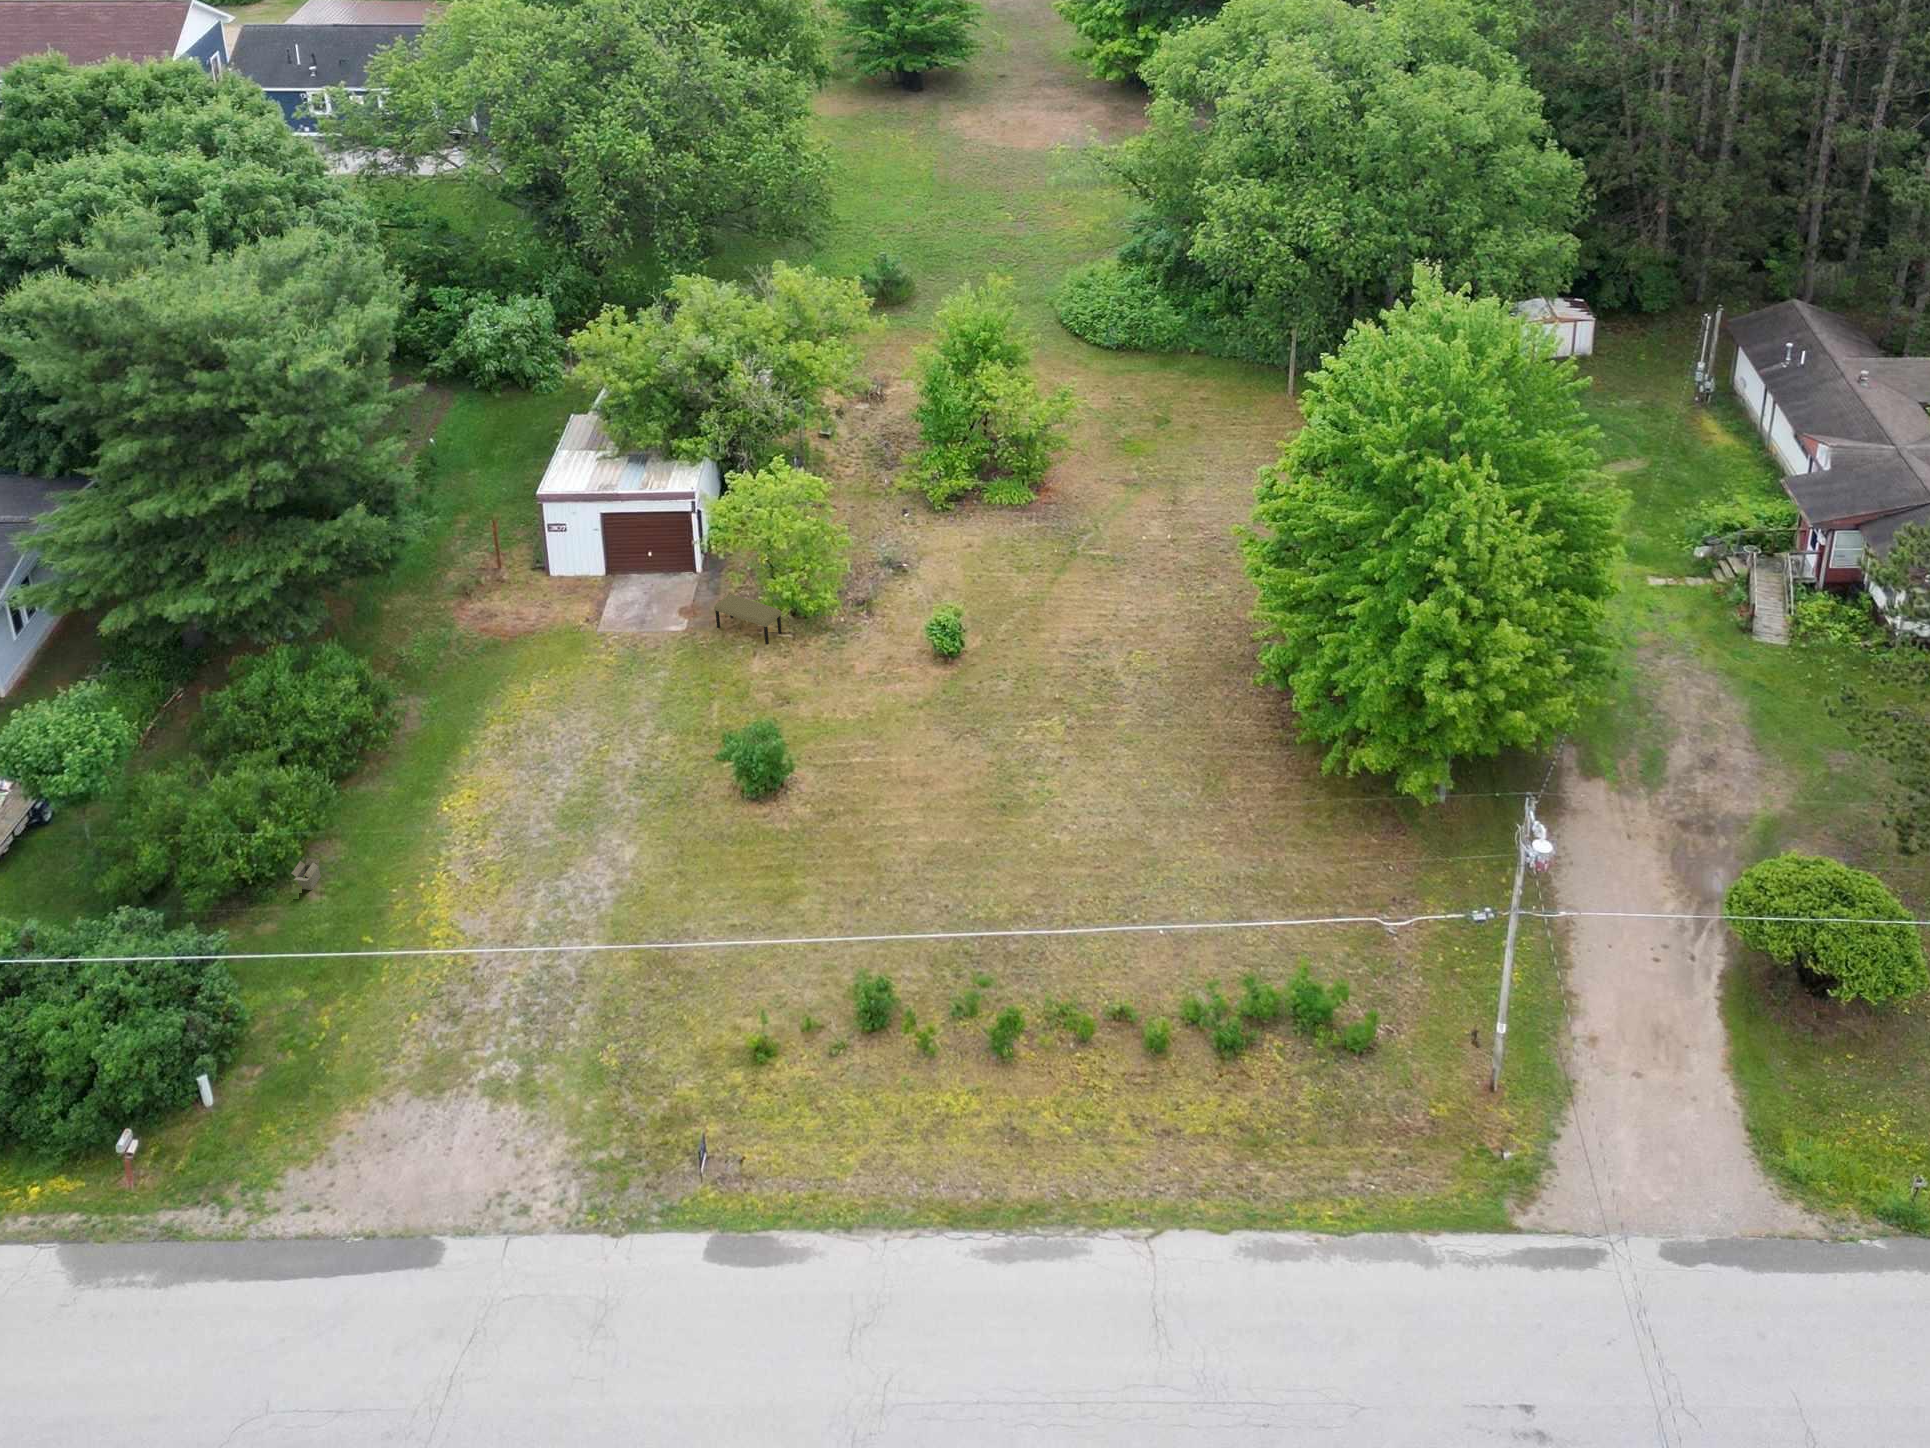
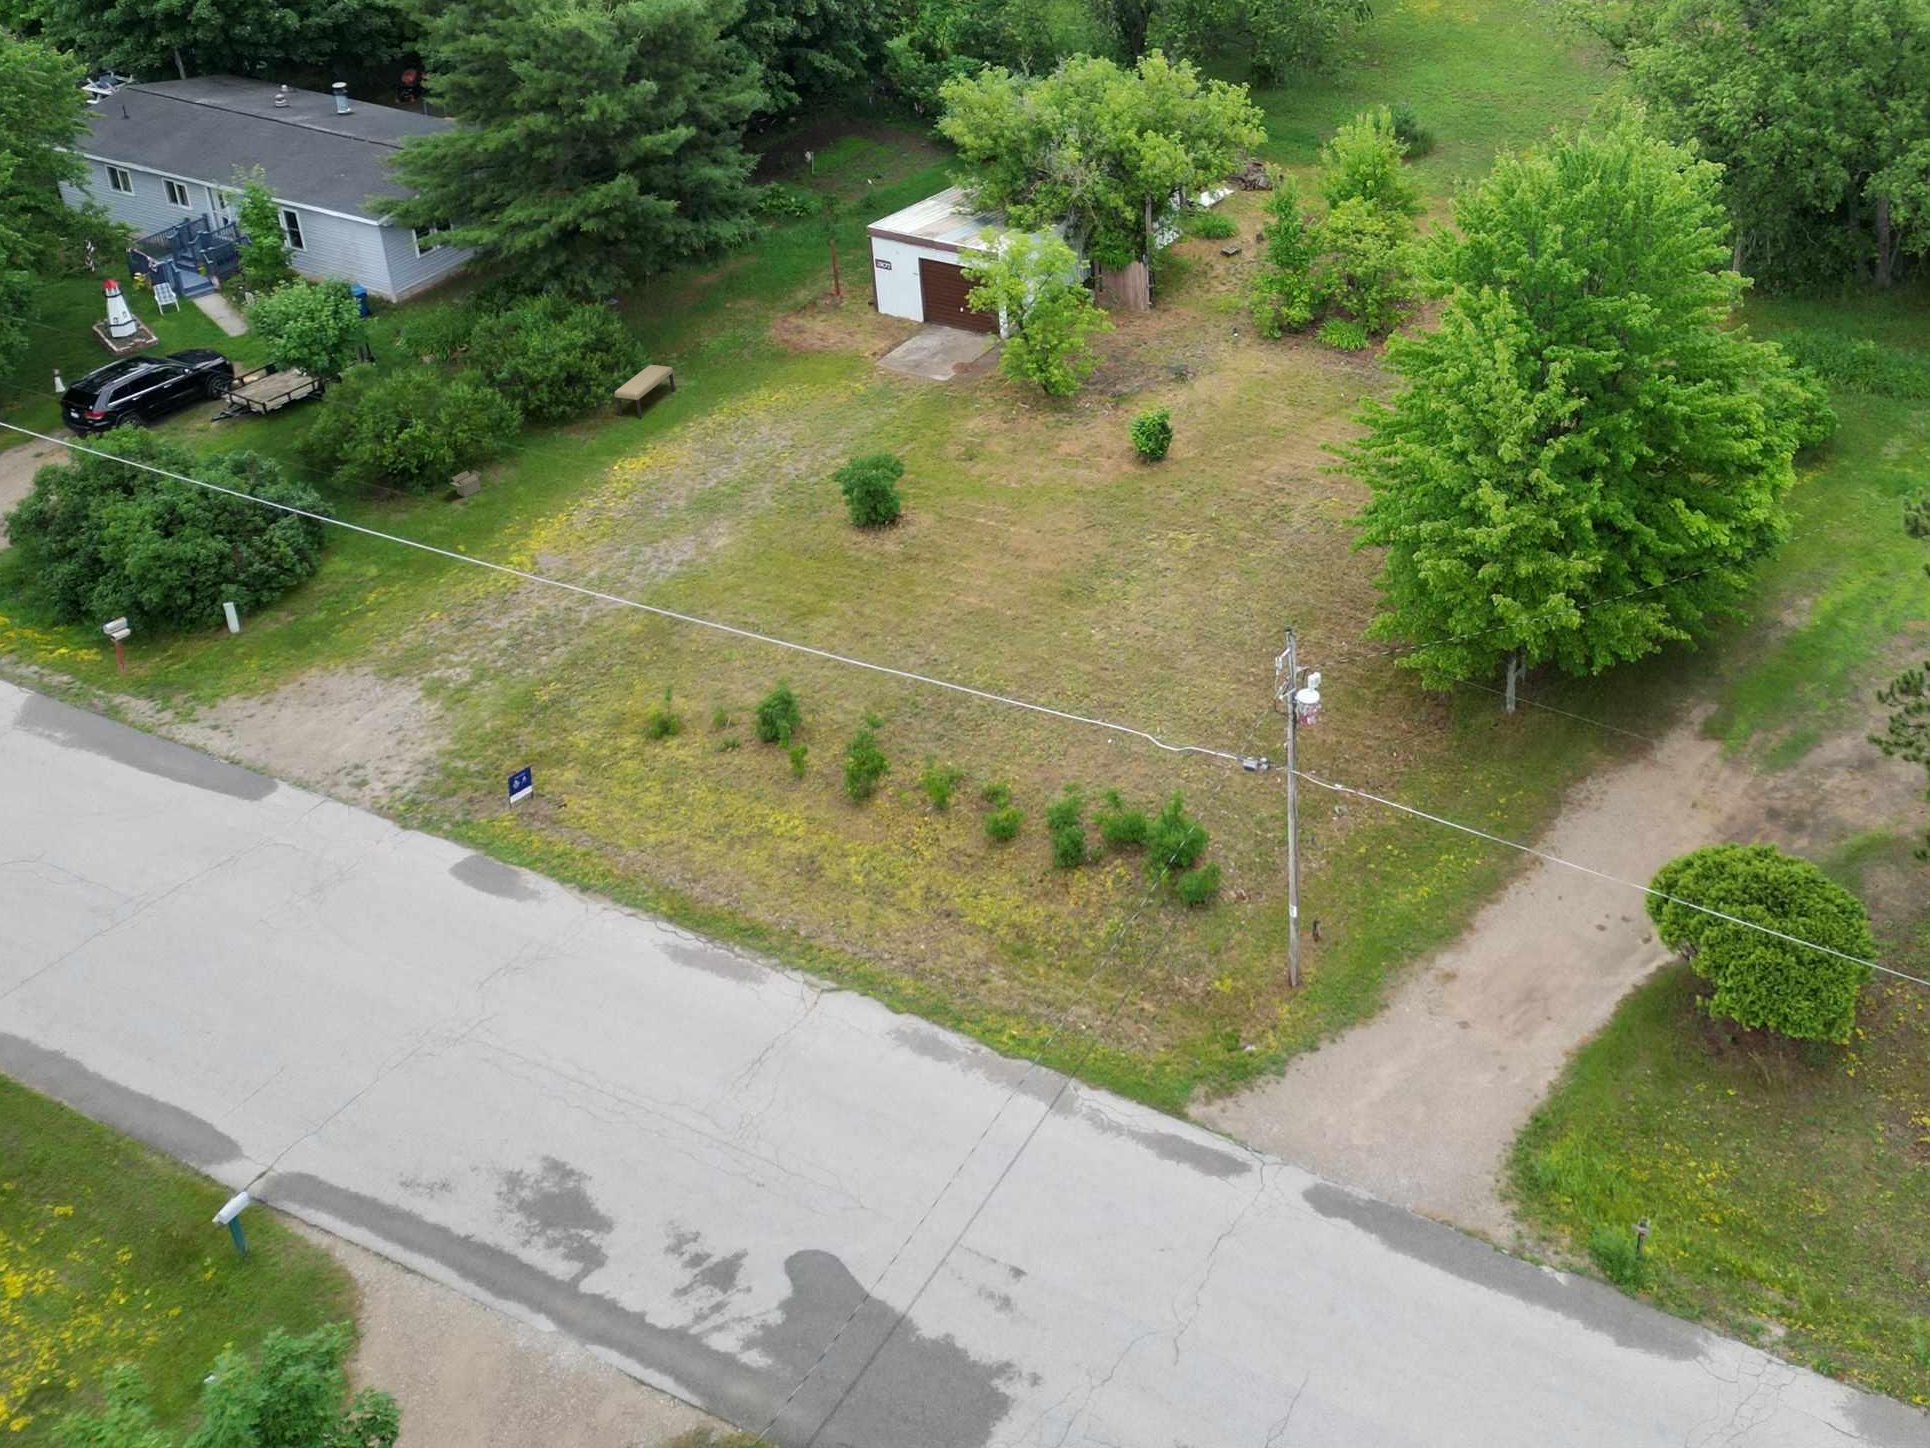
bench: present [714,594,781,644] -> present [615,365,675,418]

